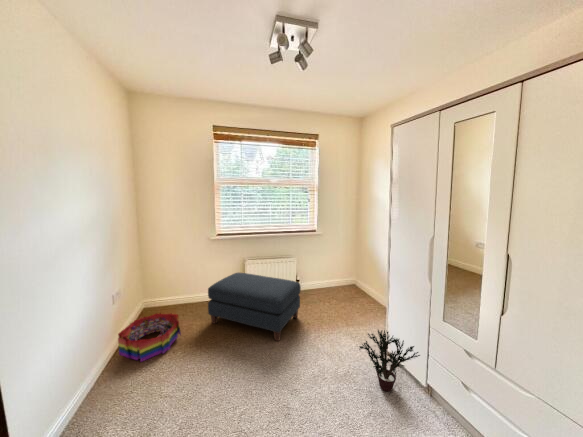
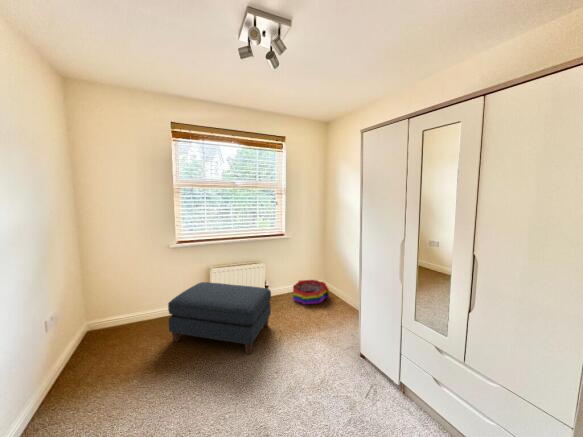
storage bin: present [118,313,180,362] -> present [293,280,329,304]
potted plant: present [360,330,420,392] -> none [334,331,395,394]

